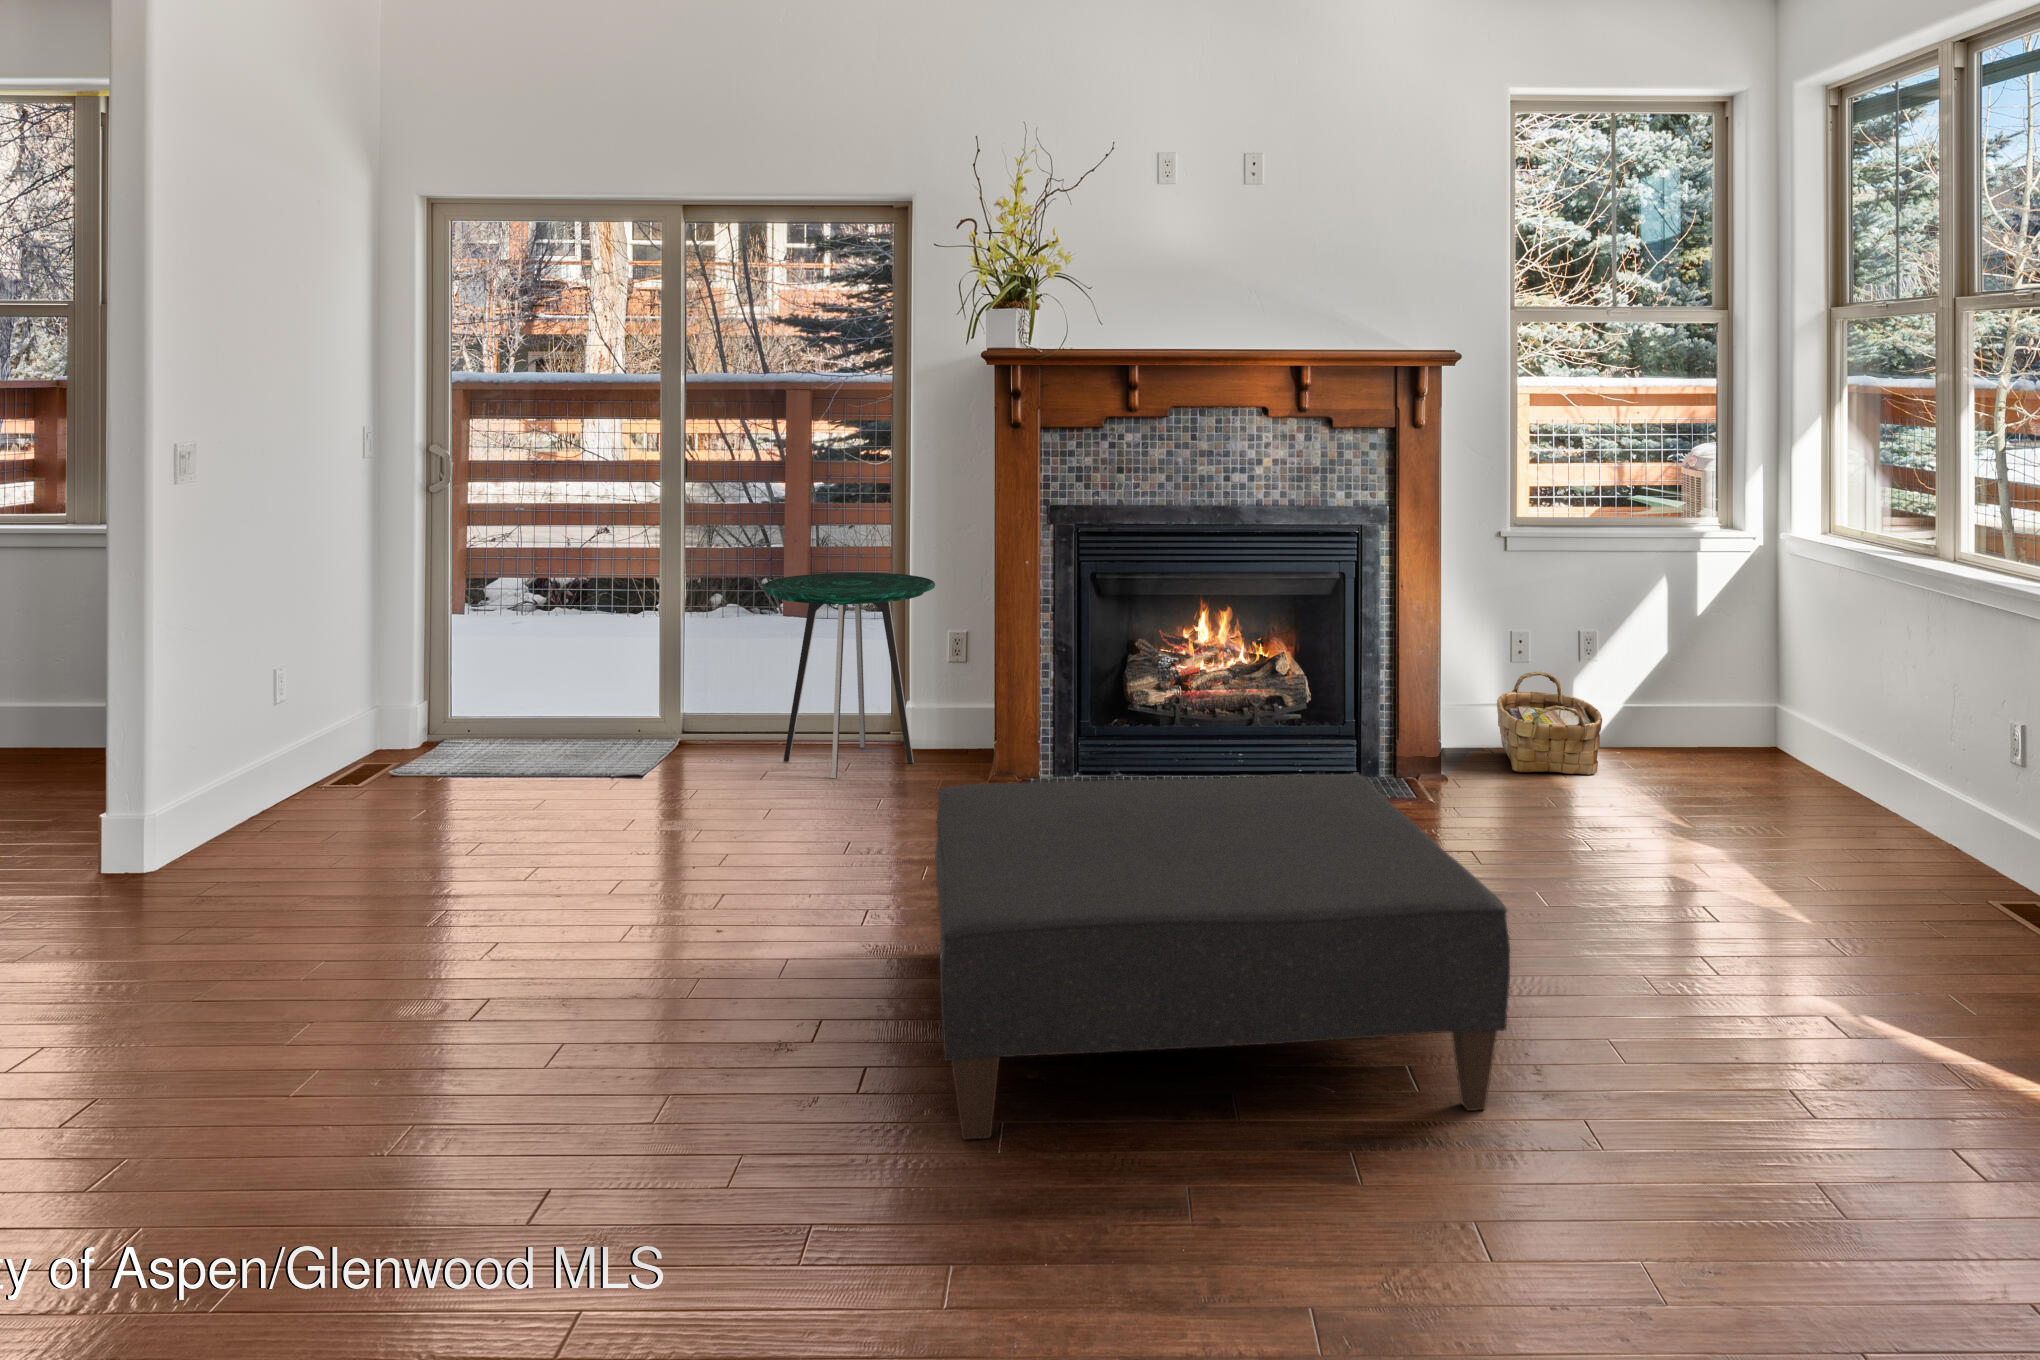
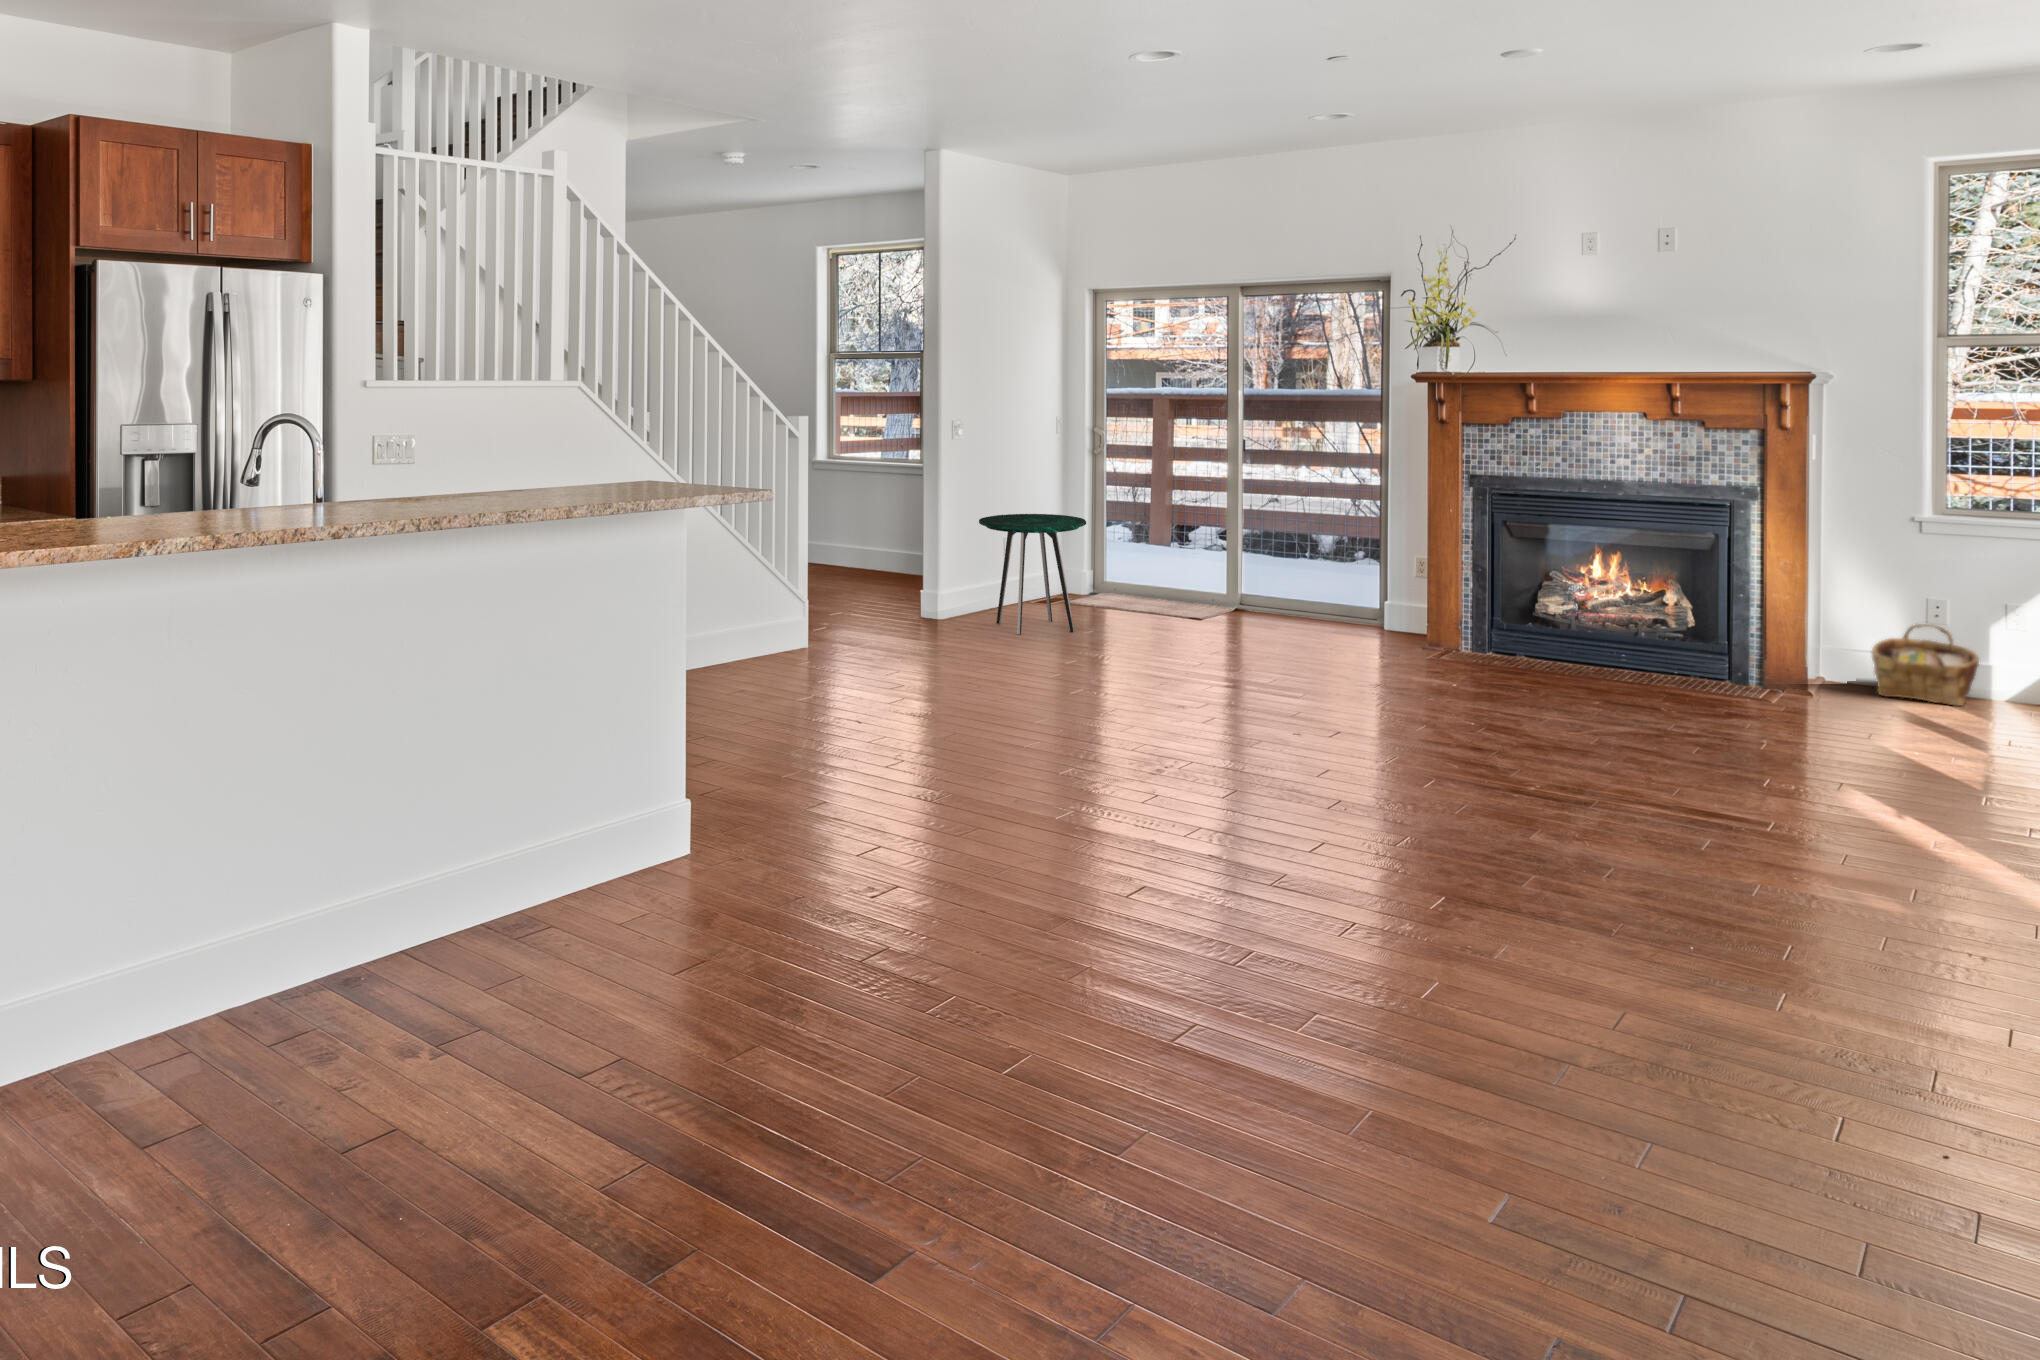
side table: present [763,573,935,778] -> present [979,514,1086,634]
ottoman: present [935,774,1510,1140] -> none [1276,629,1608,809]

